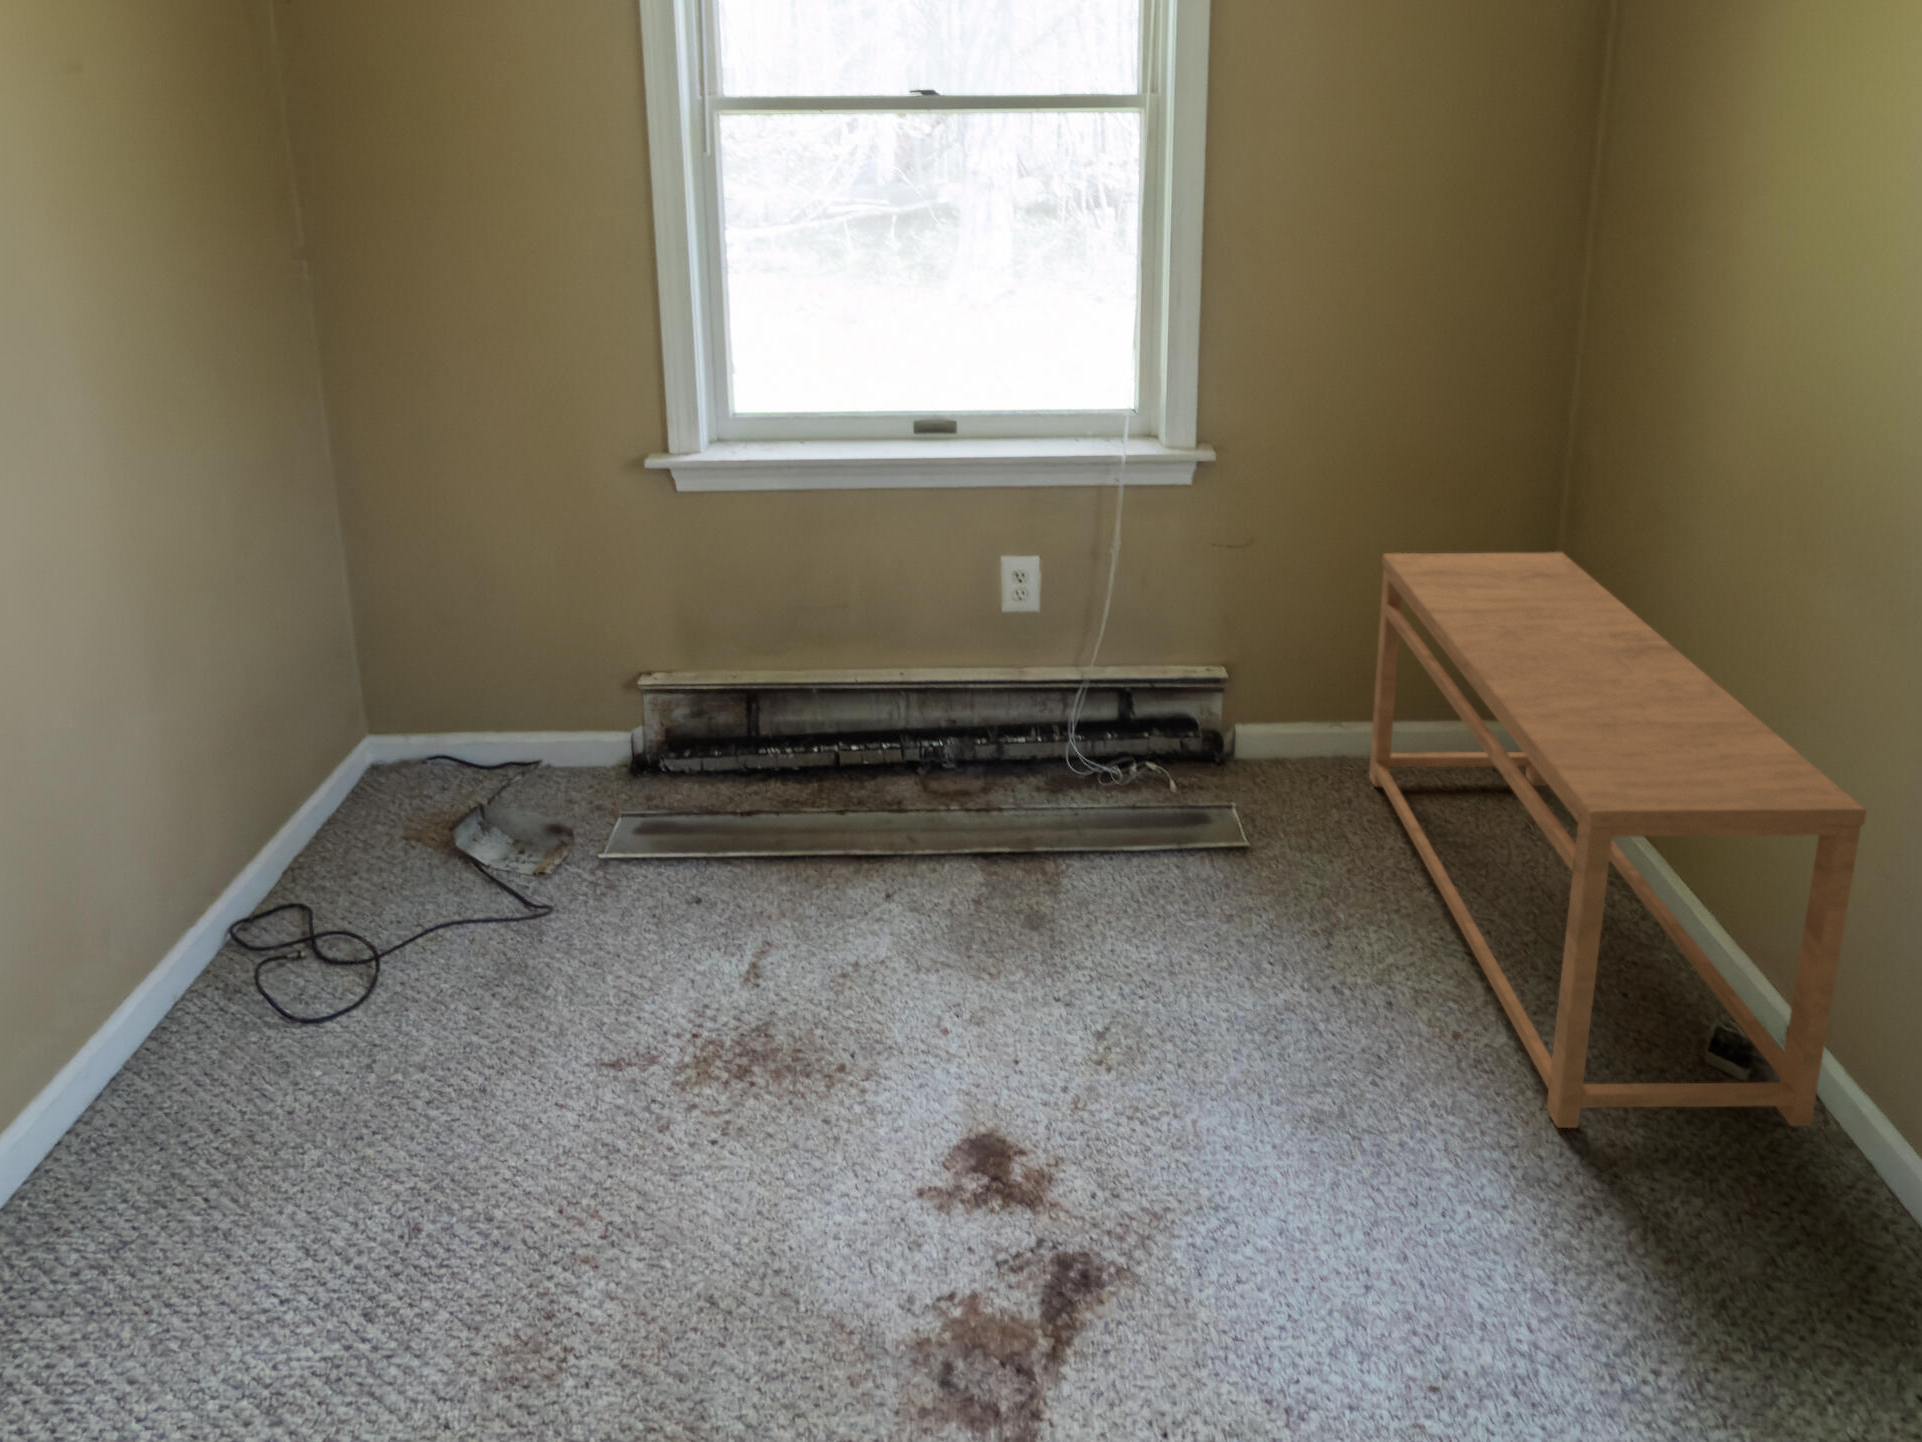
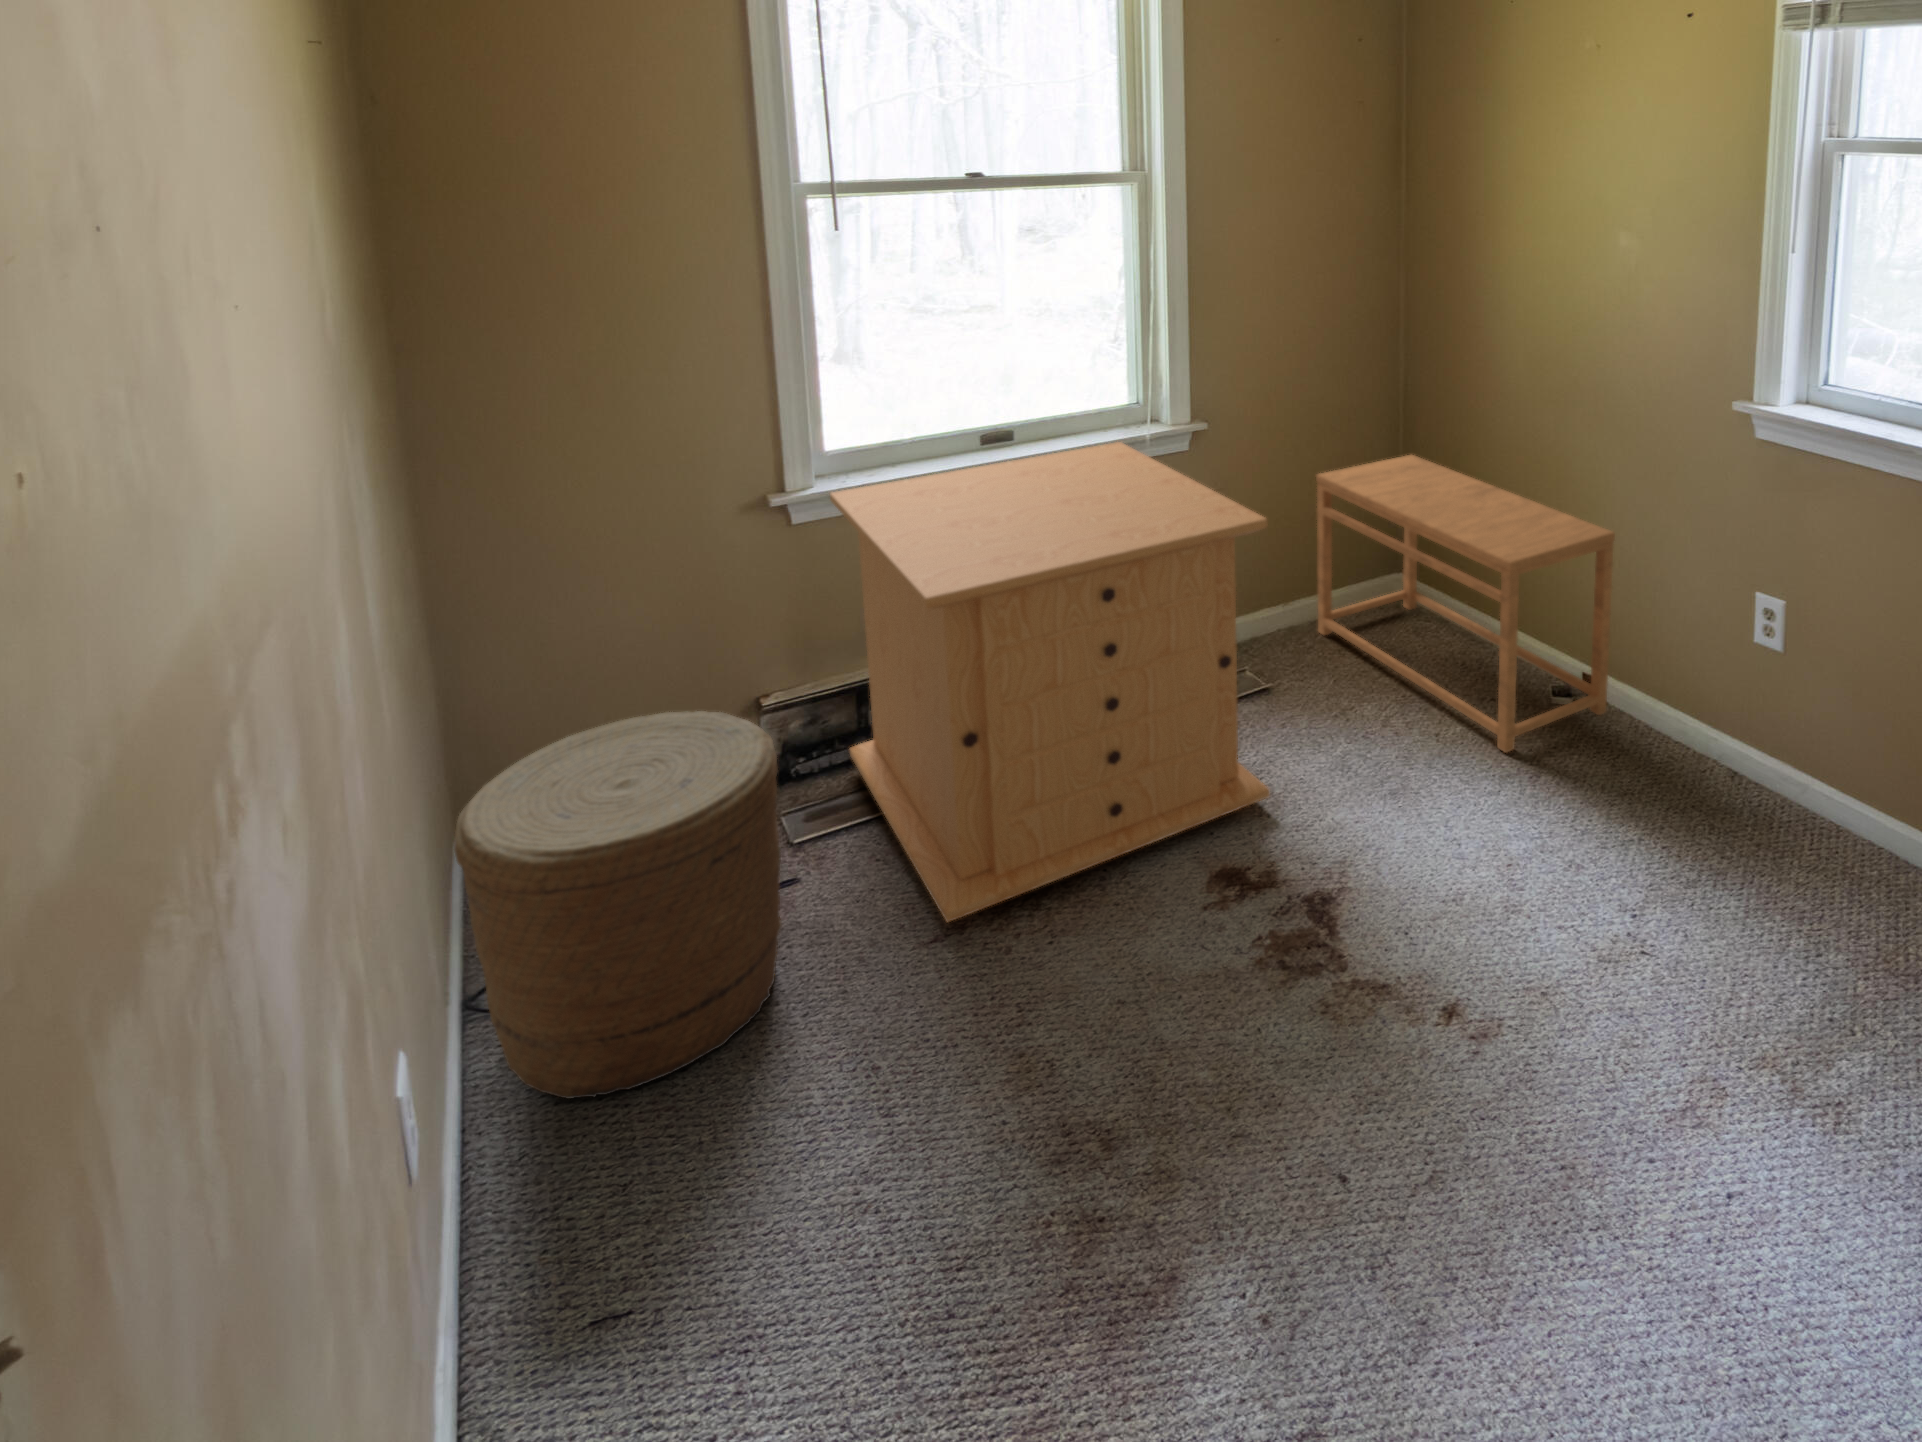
dresser: none [589,459,1125,1050] -> present [830,442,1270,922]
woven basket: none [114,679,484,1110] -> present [454,711,781,1099]

